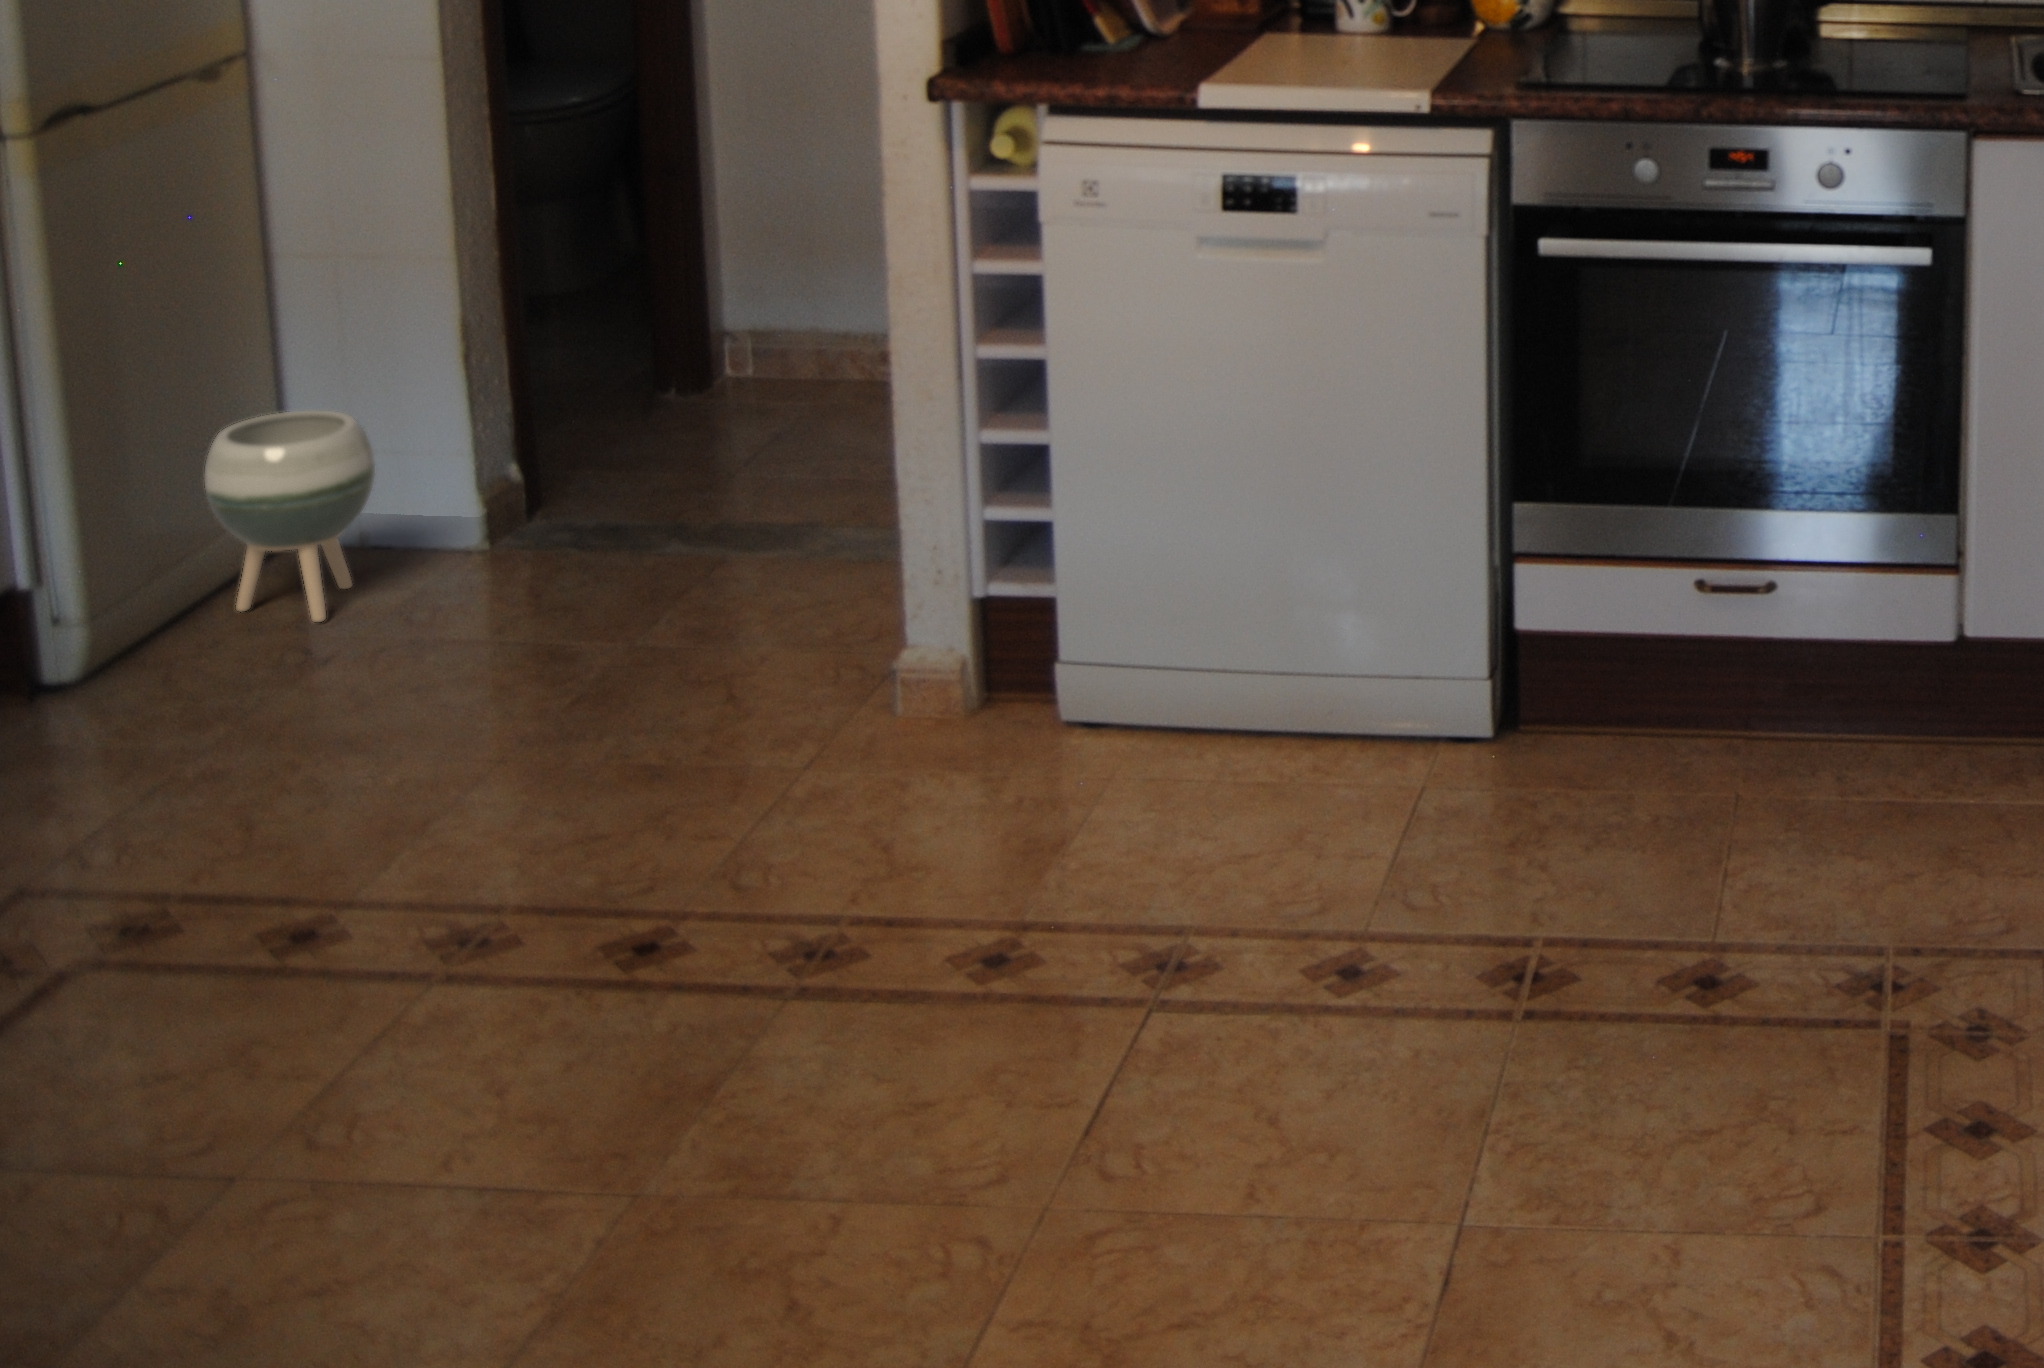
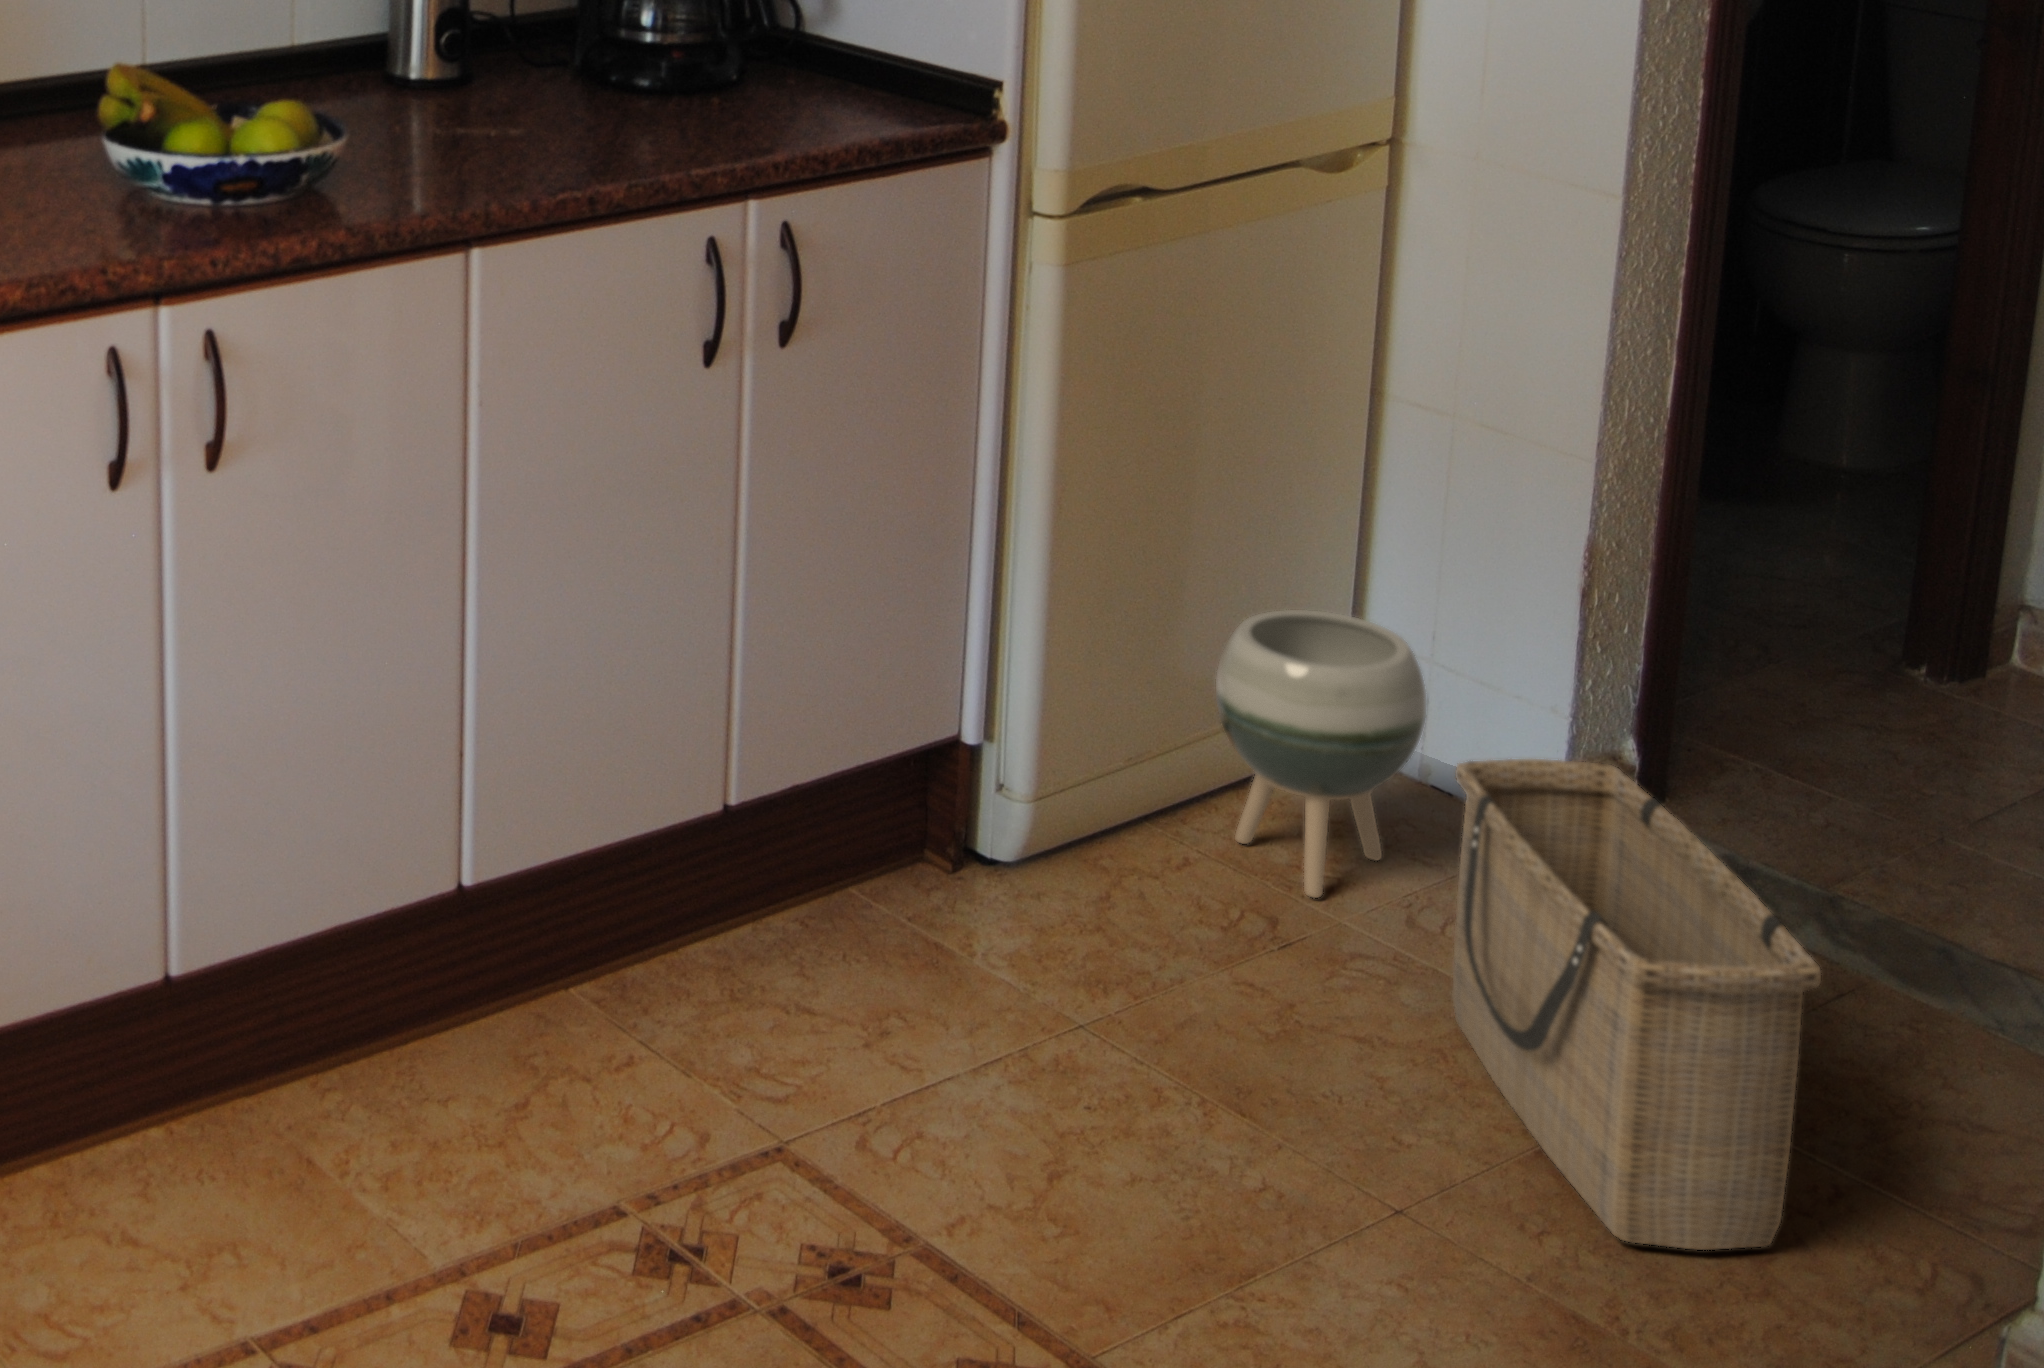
basket: none [436,437,719,708] -> present [1452,759,1821,1250]

